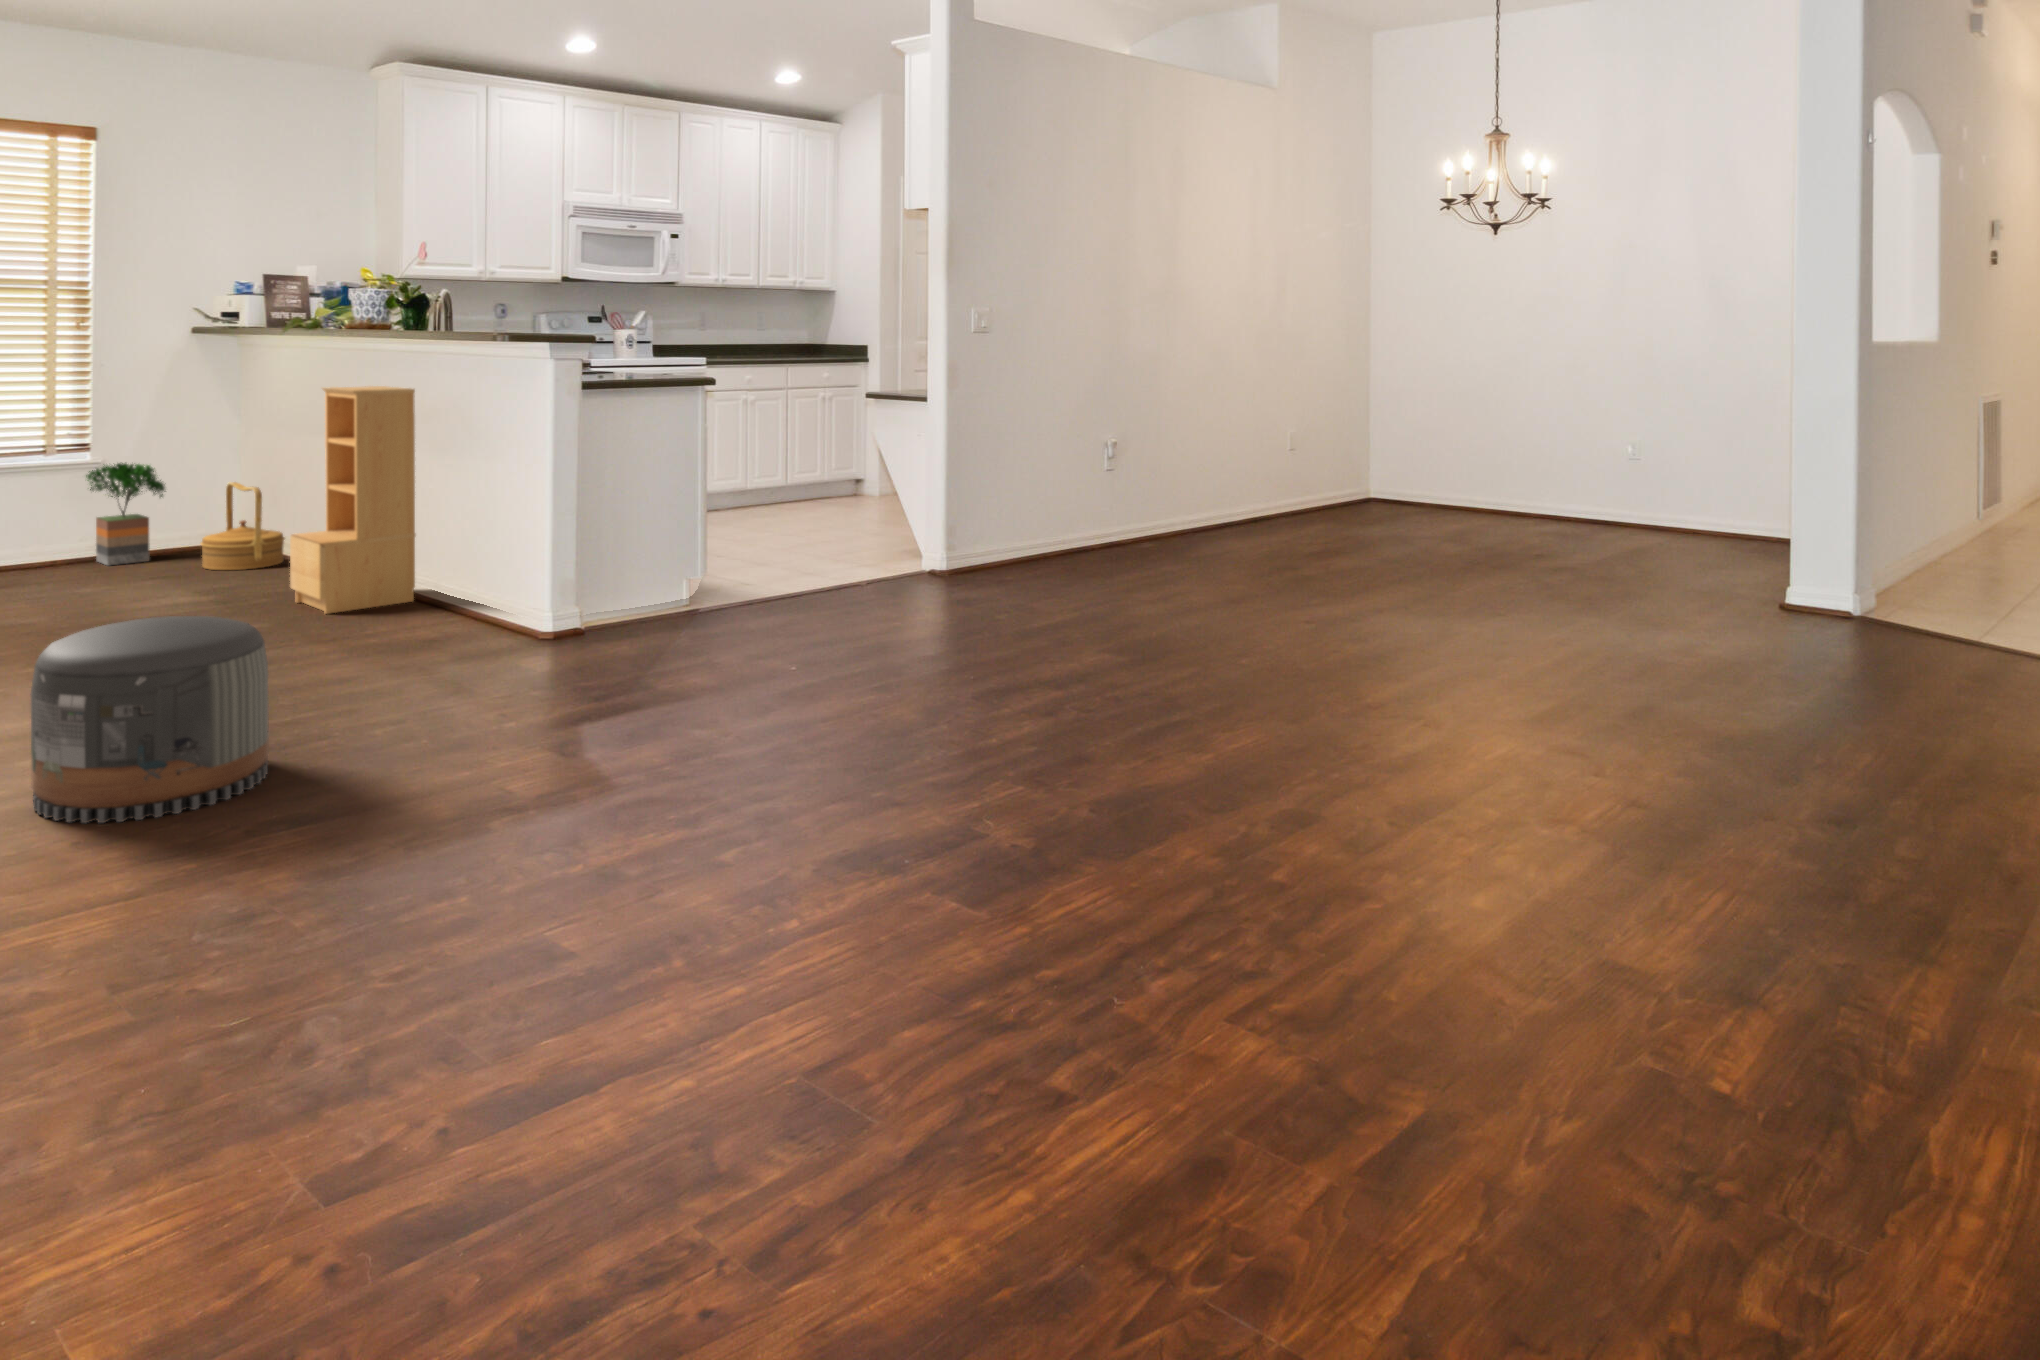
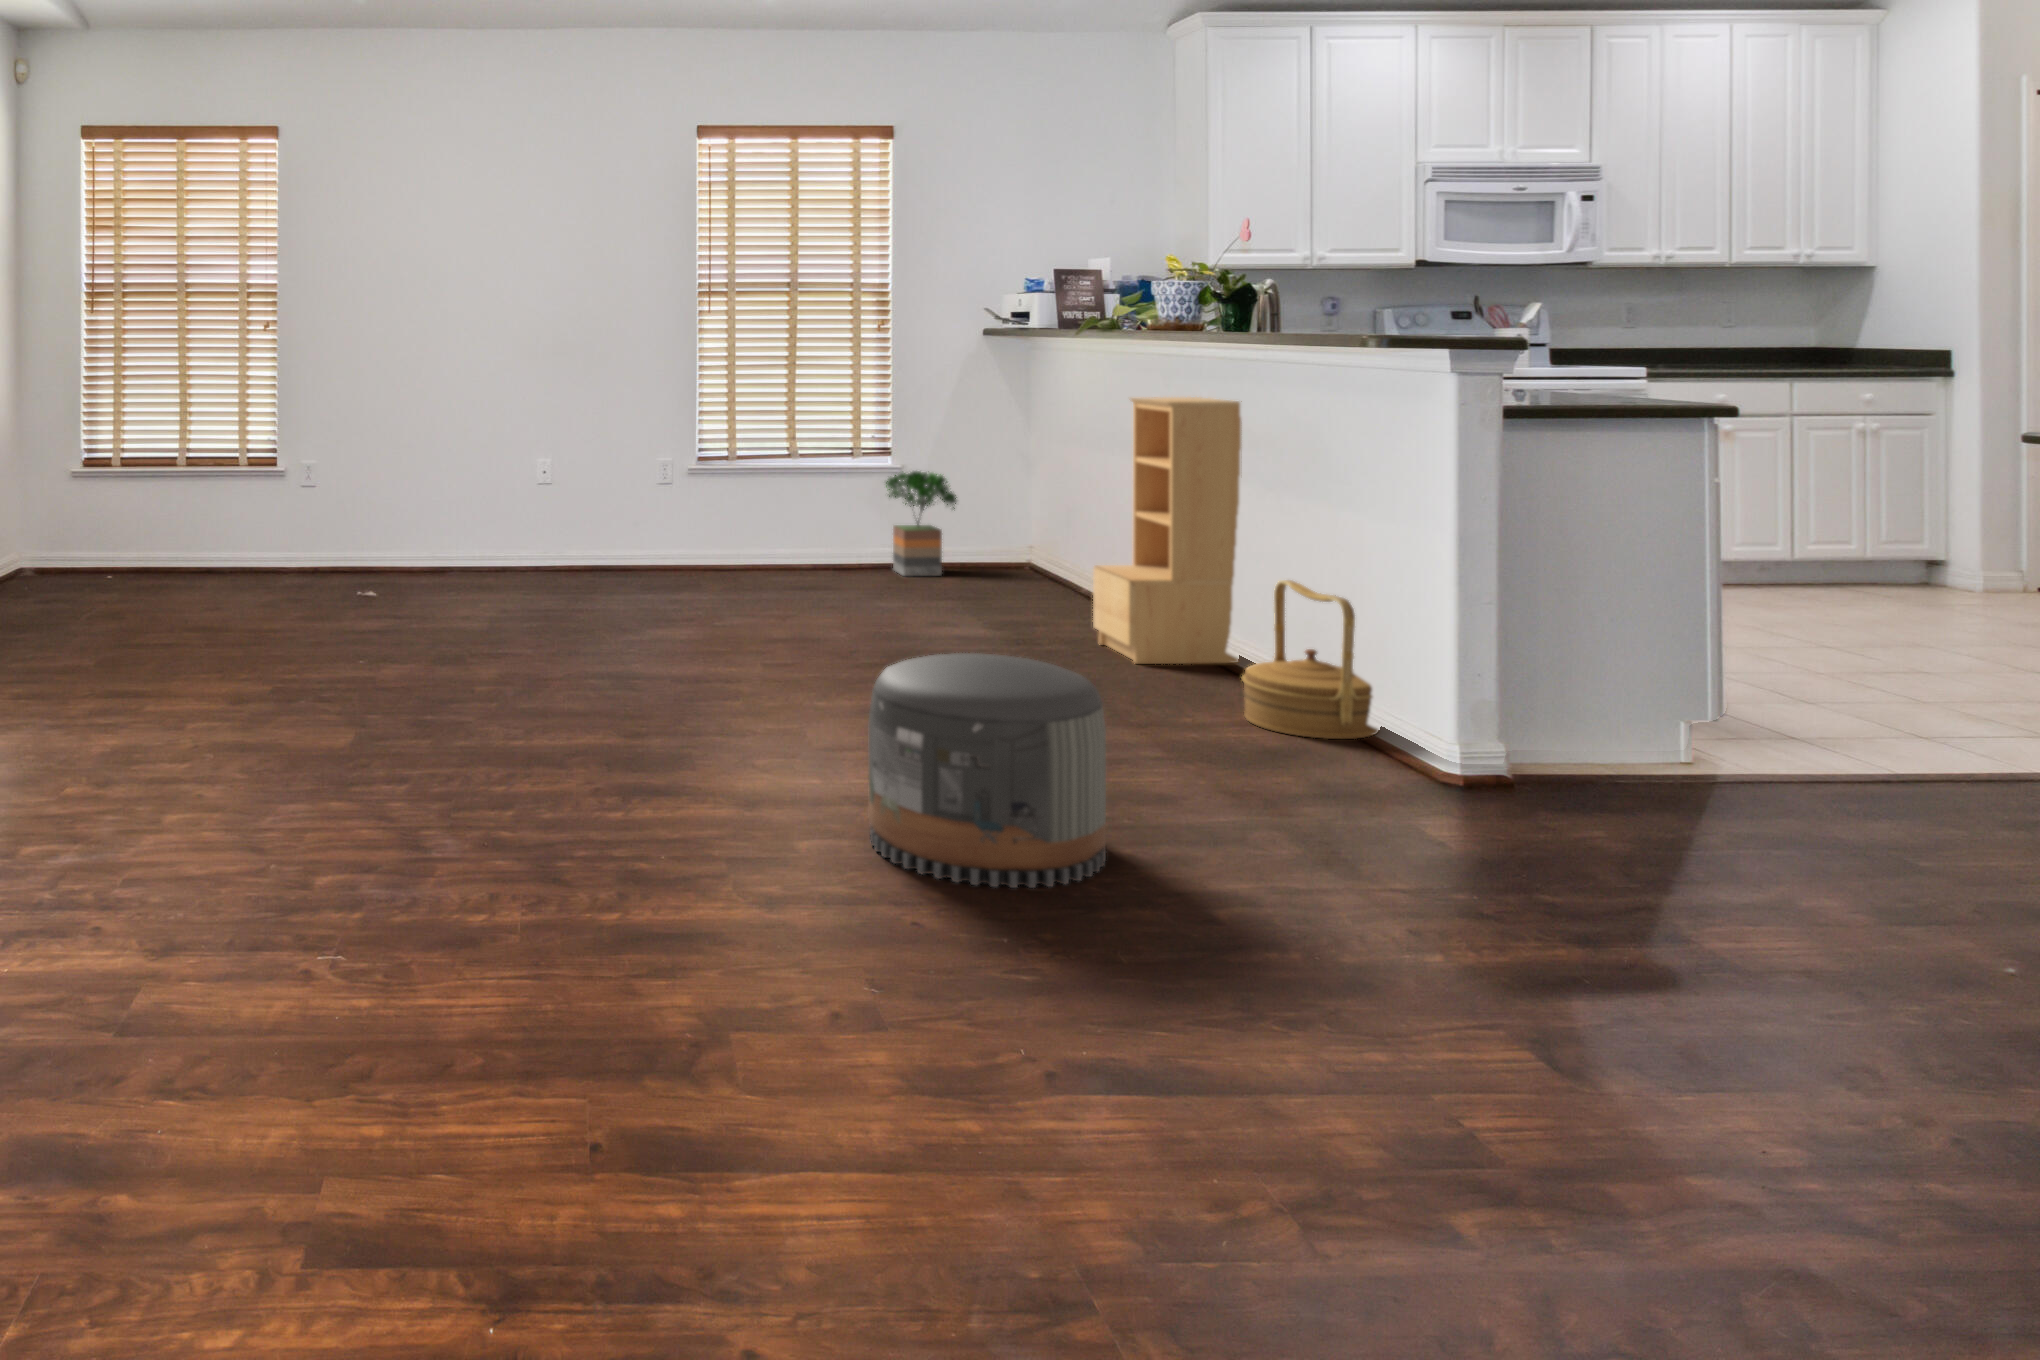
woven basket: present [201,482,285,570] -> present [1242,580,1378,739]

